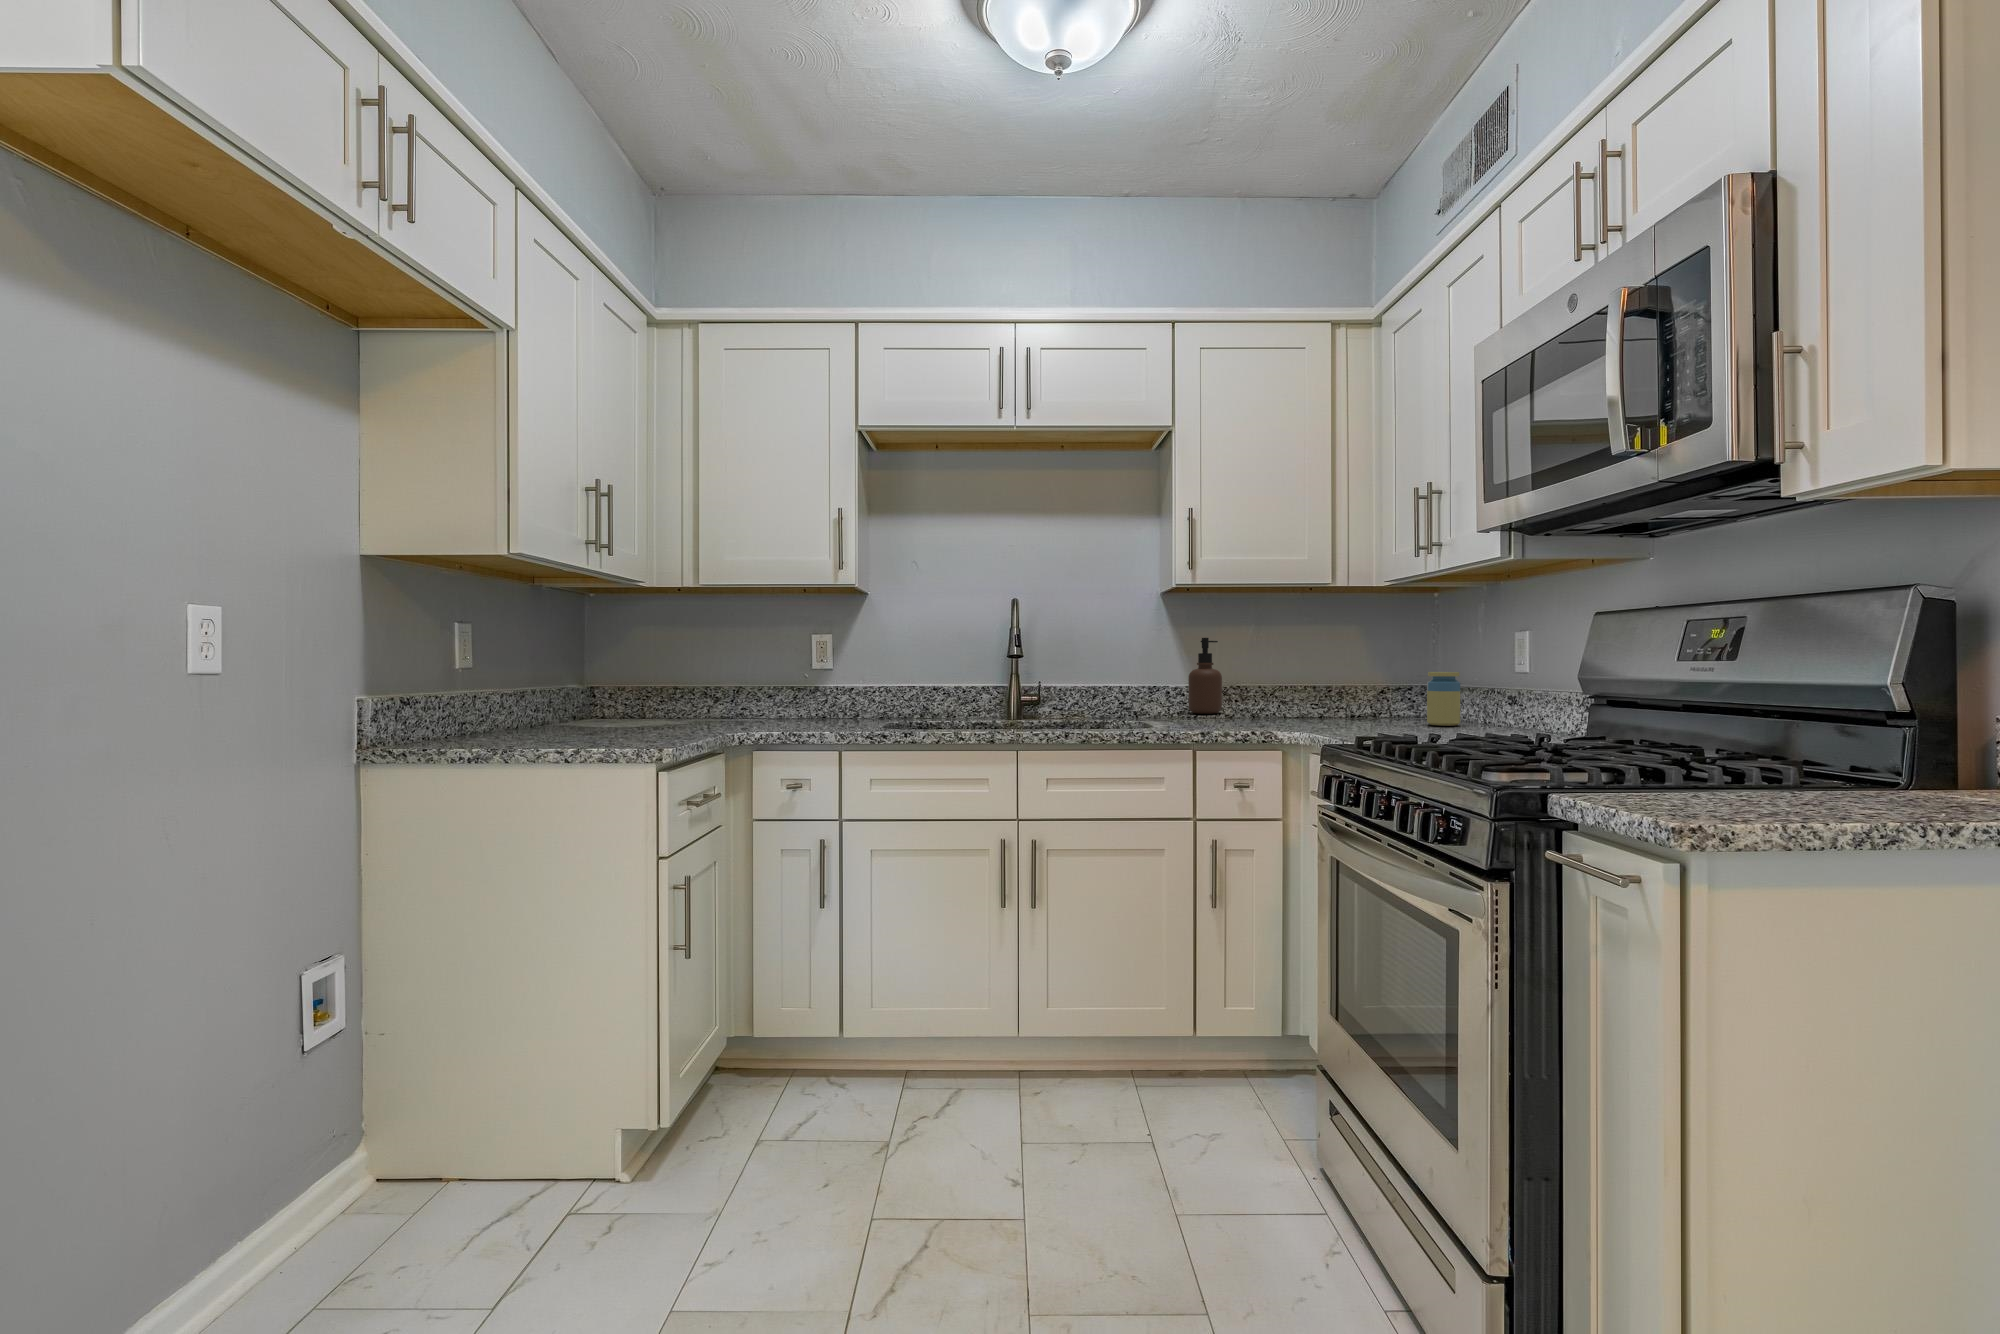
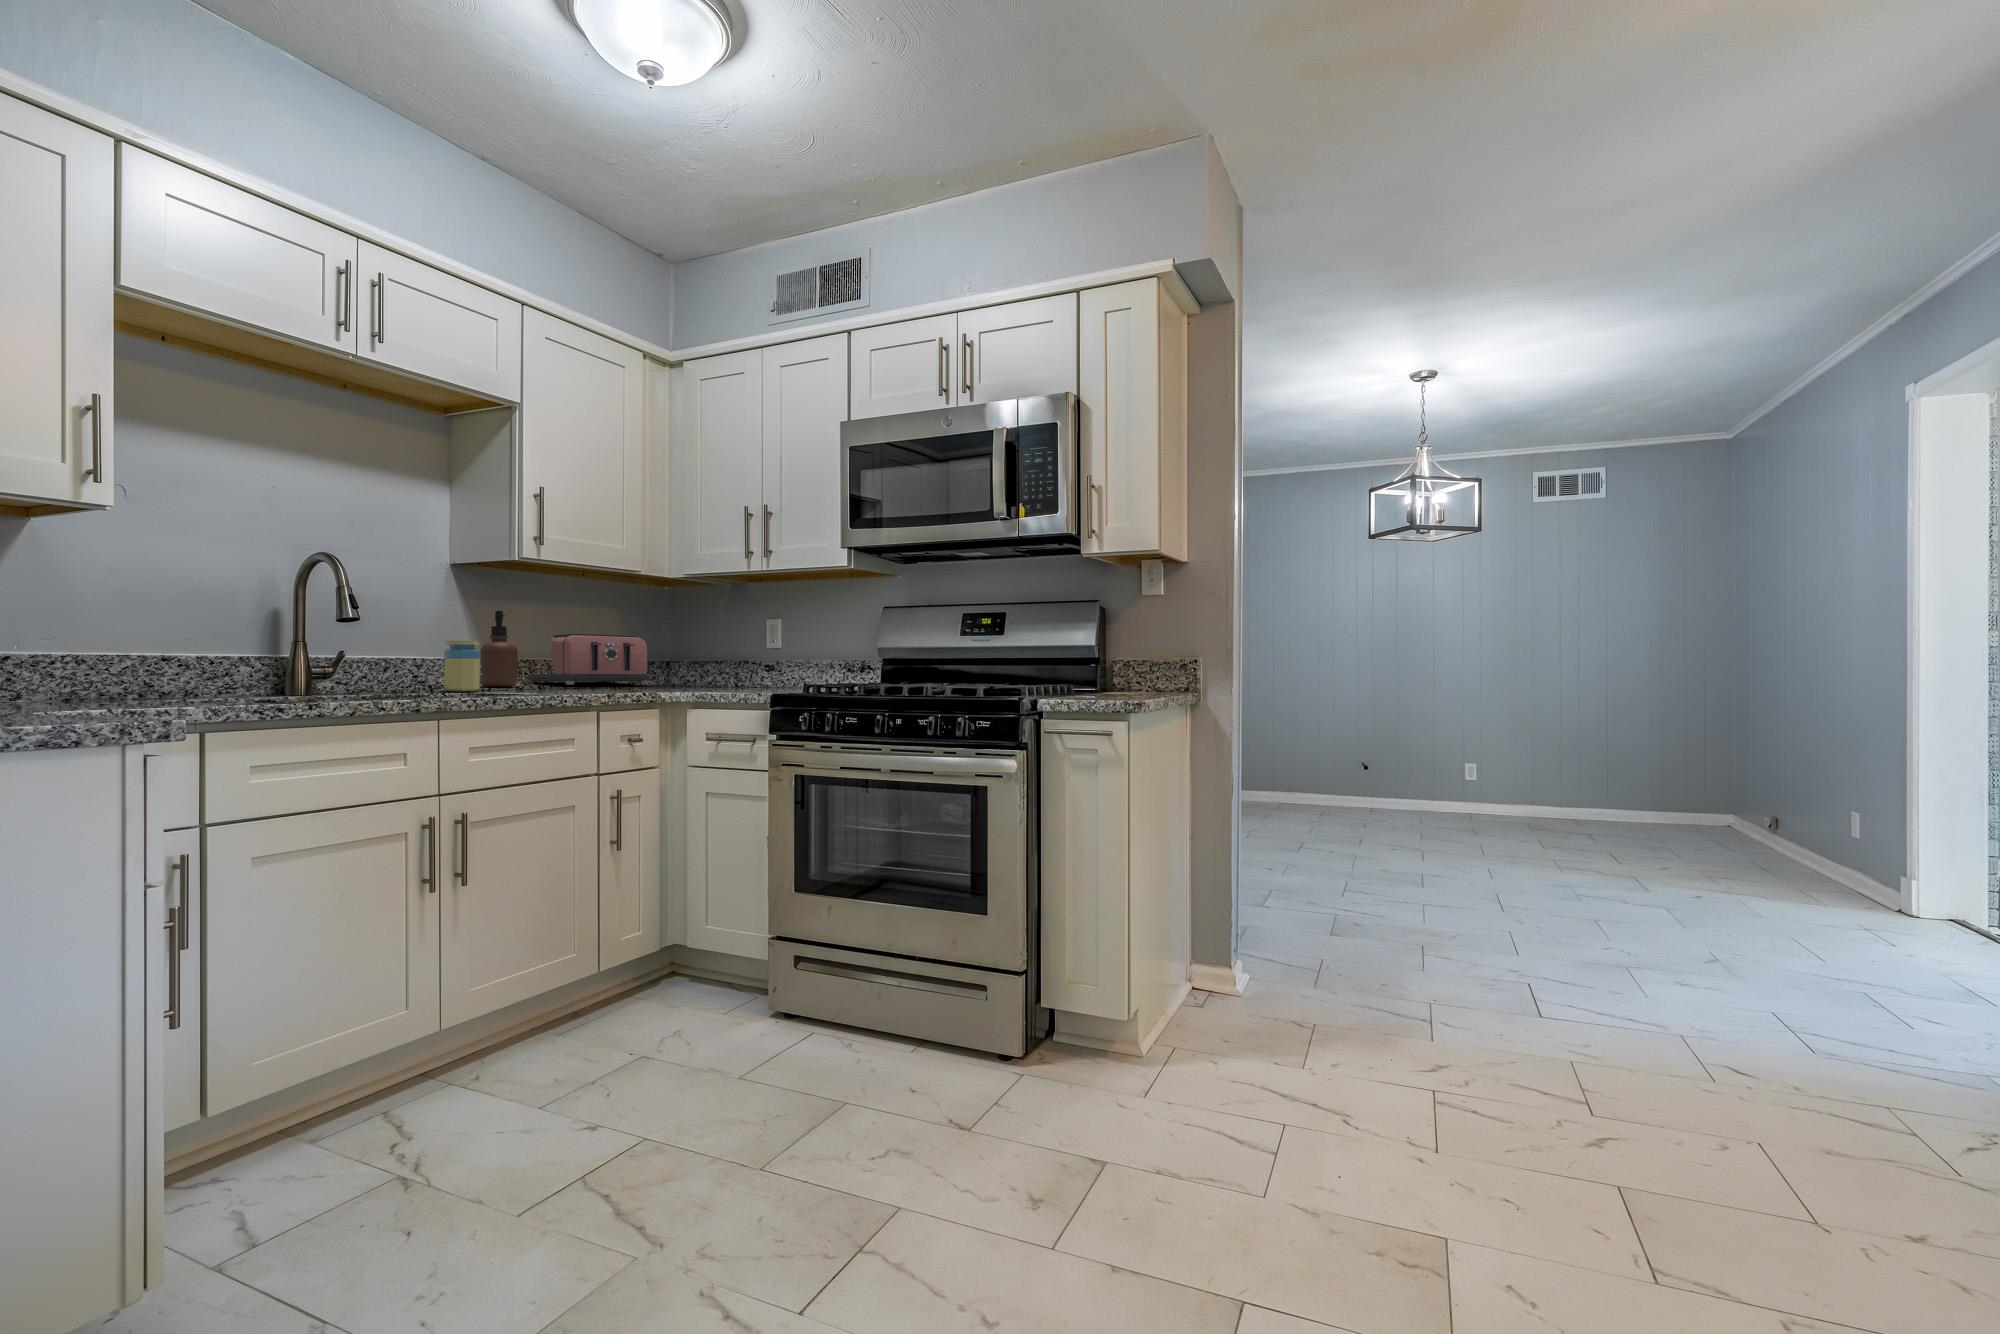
toaster: none [1263,658,1367,715] -> present [527,634,650,685]
jar: present [1427,672,1460,726] -> present [444,641,480,691]

